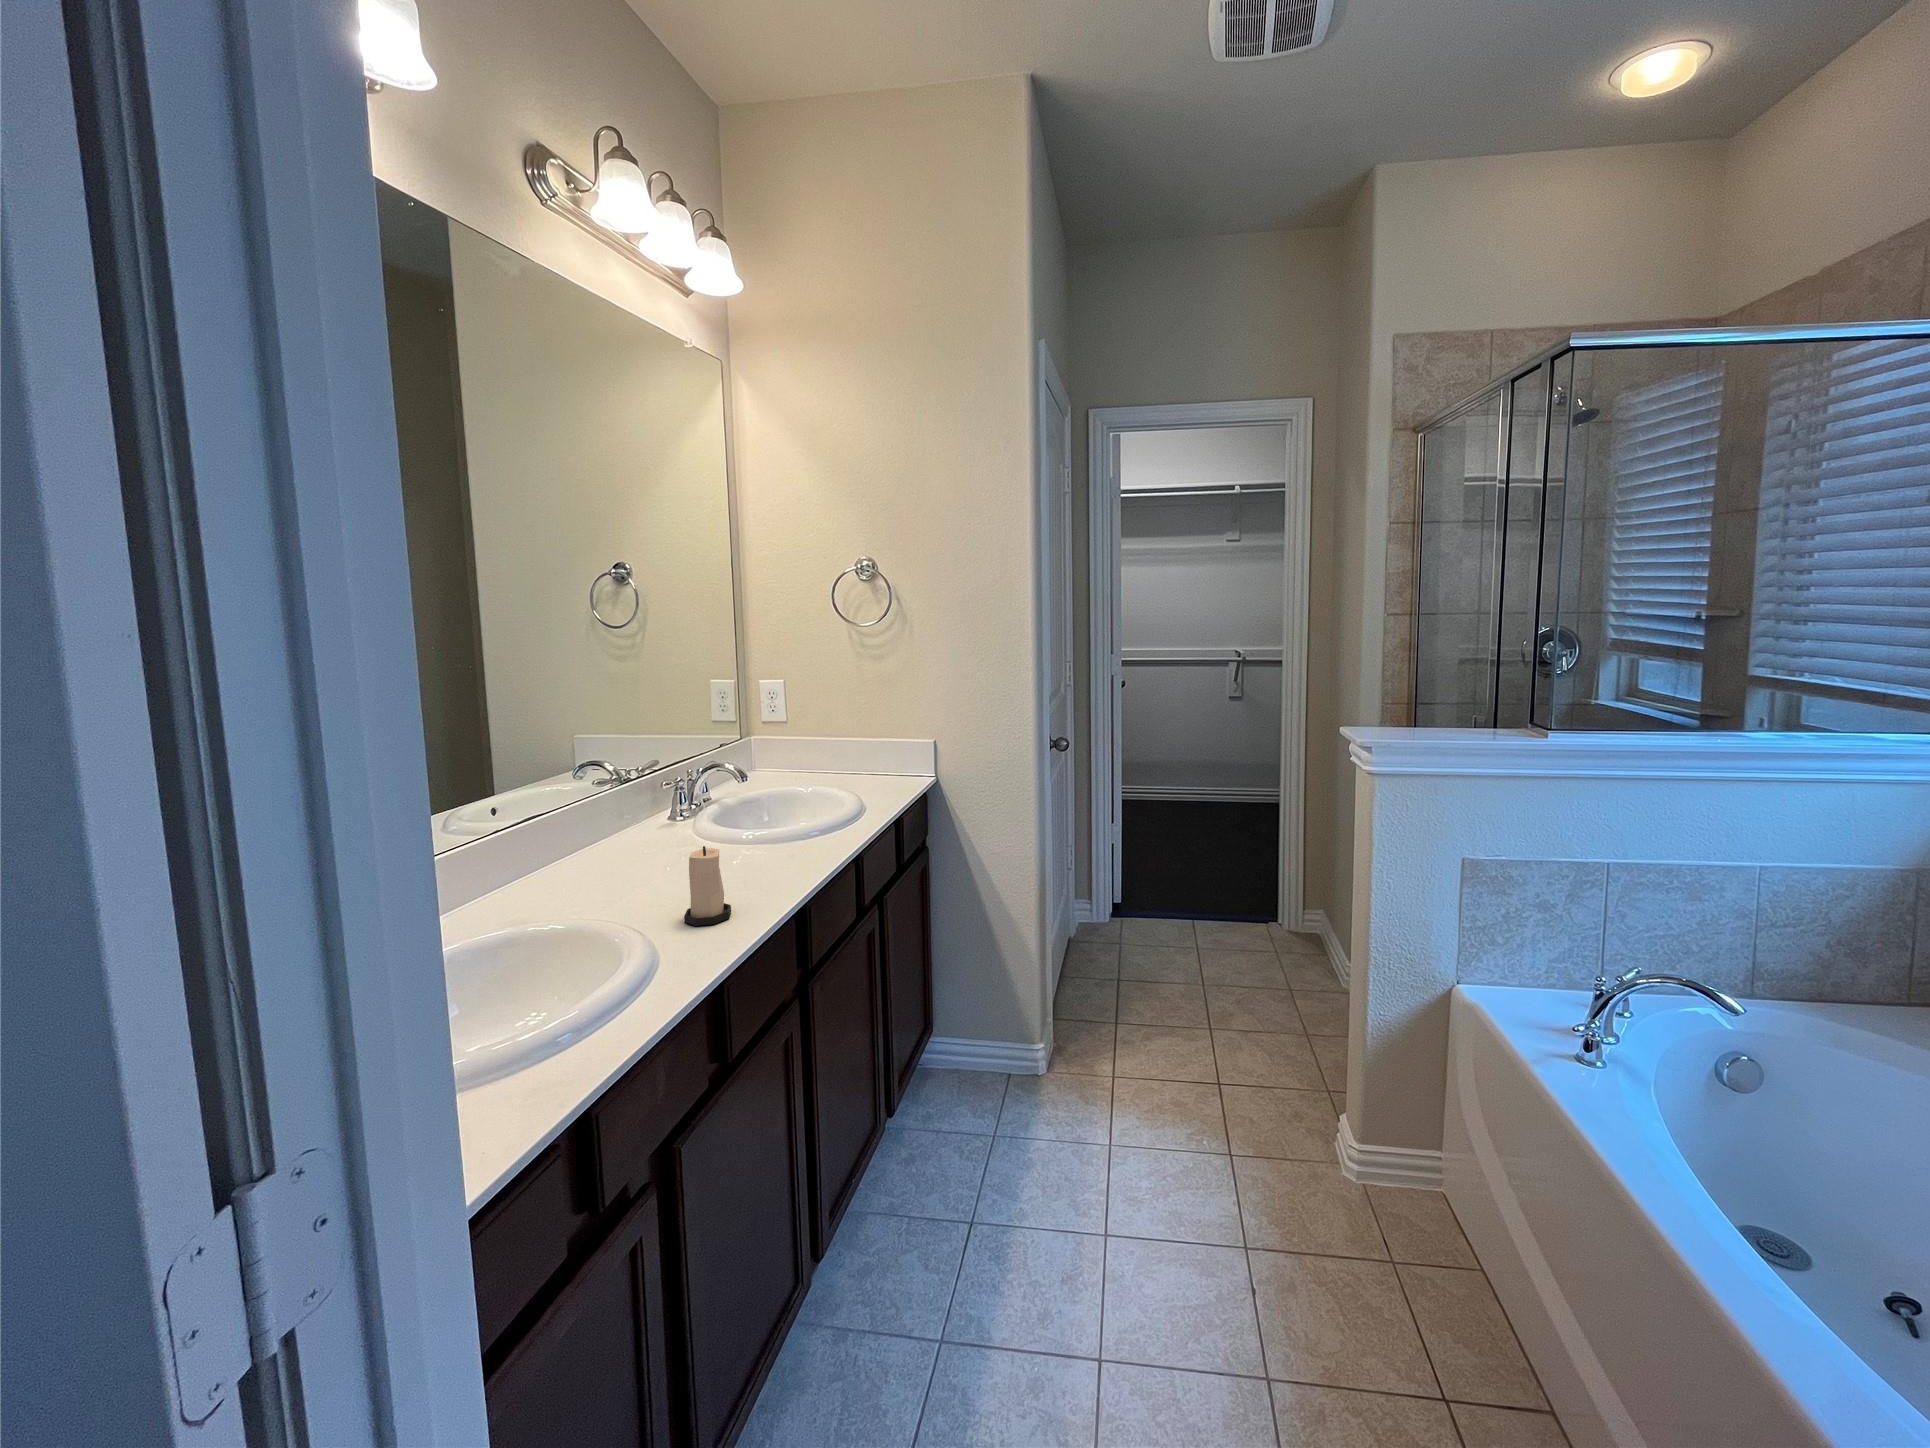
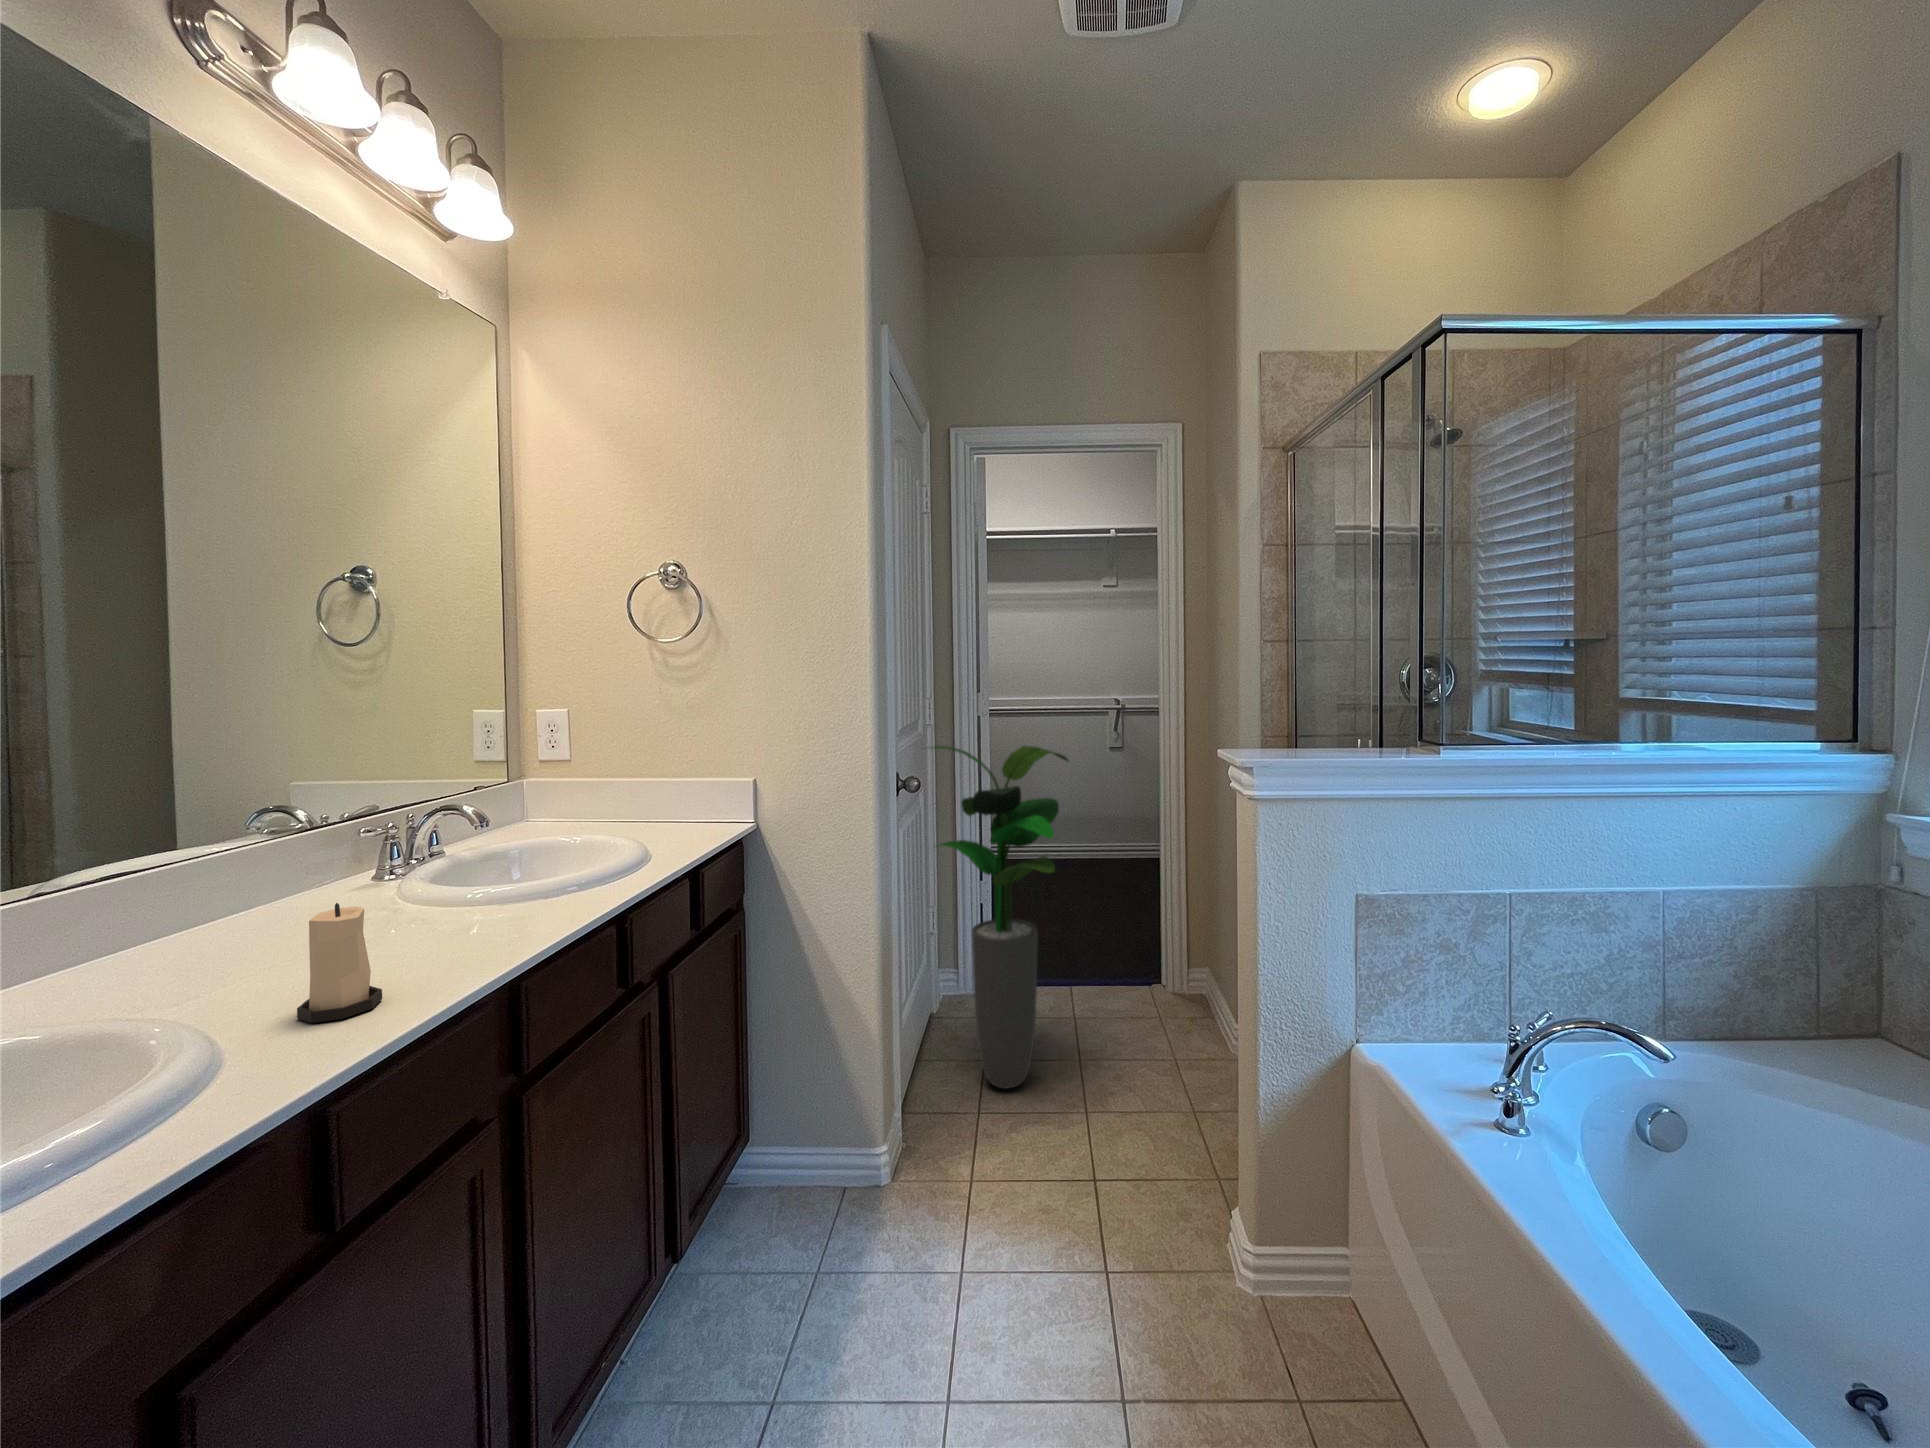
potted plant: none [1066,710,1199,1006] -> present [934,746,1068,1088]

